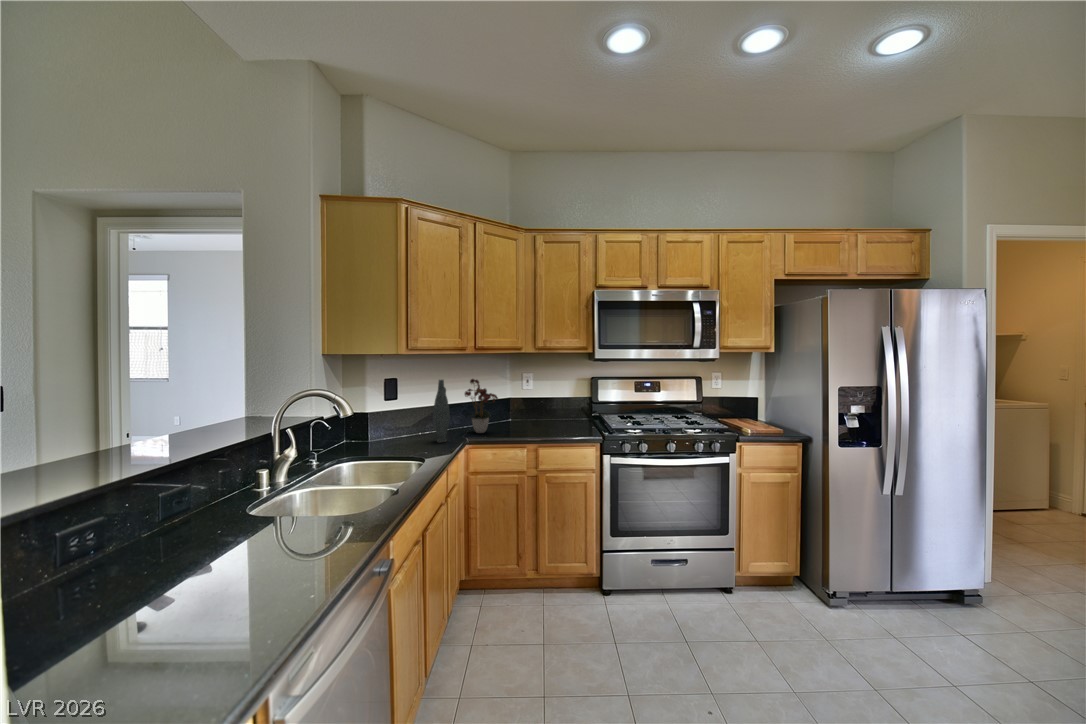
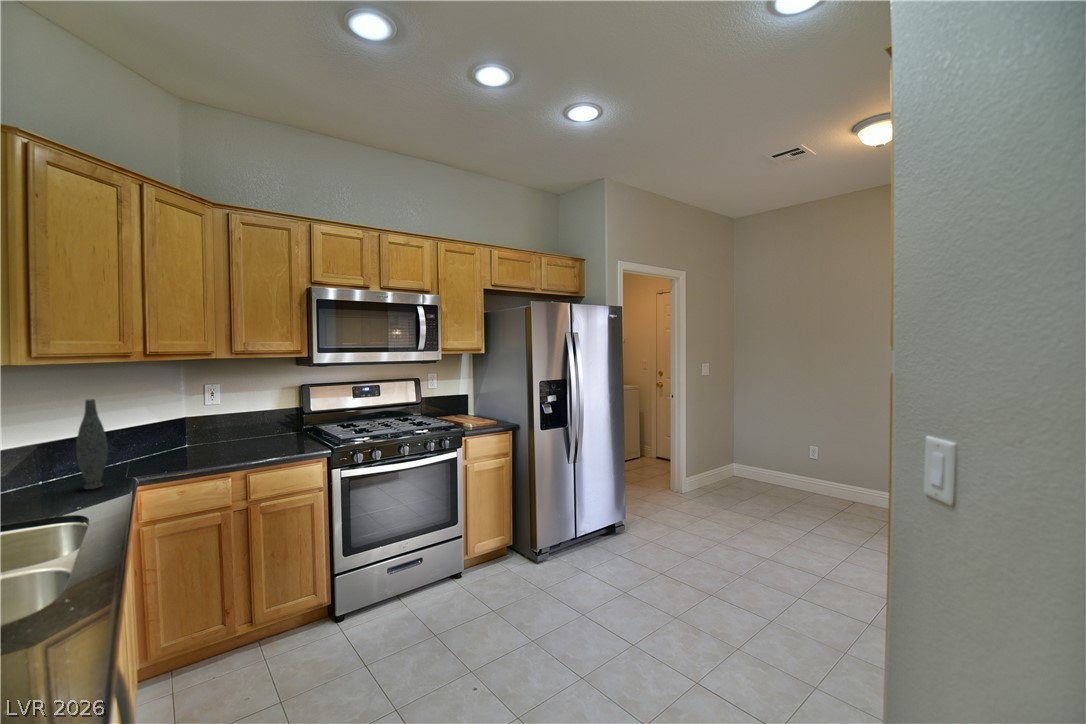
flower arrangement: present [465,379,498,433] -> none [119,391,187,468]

